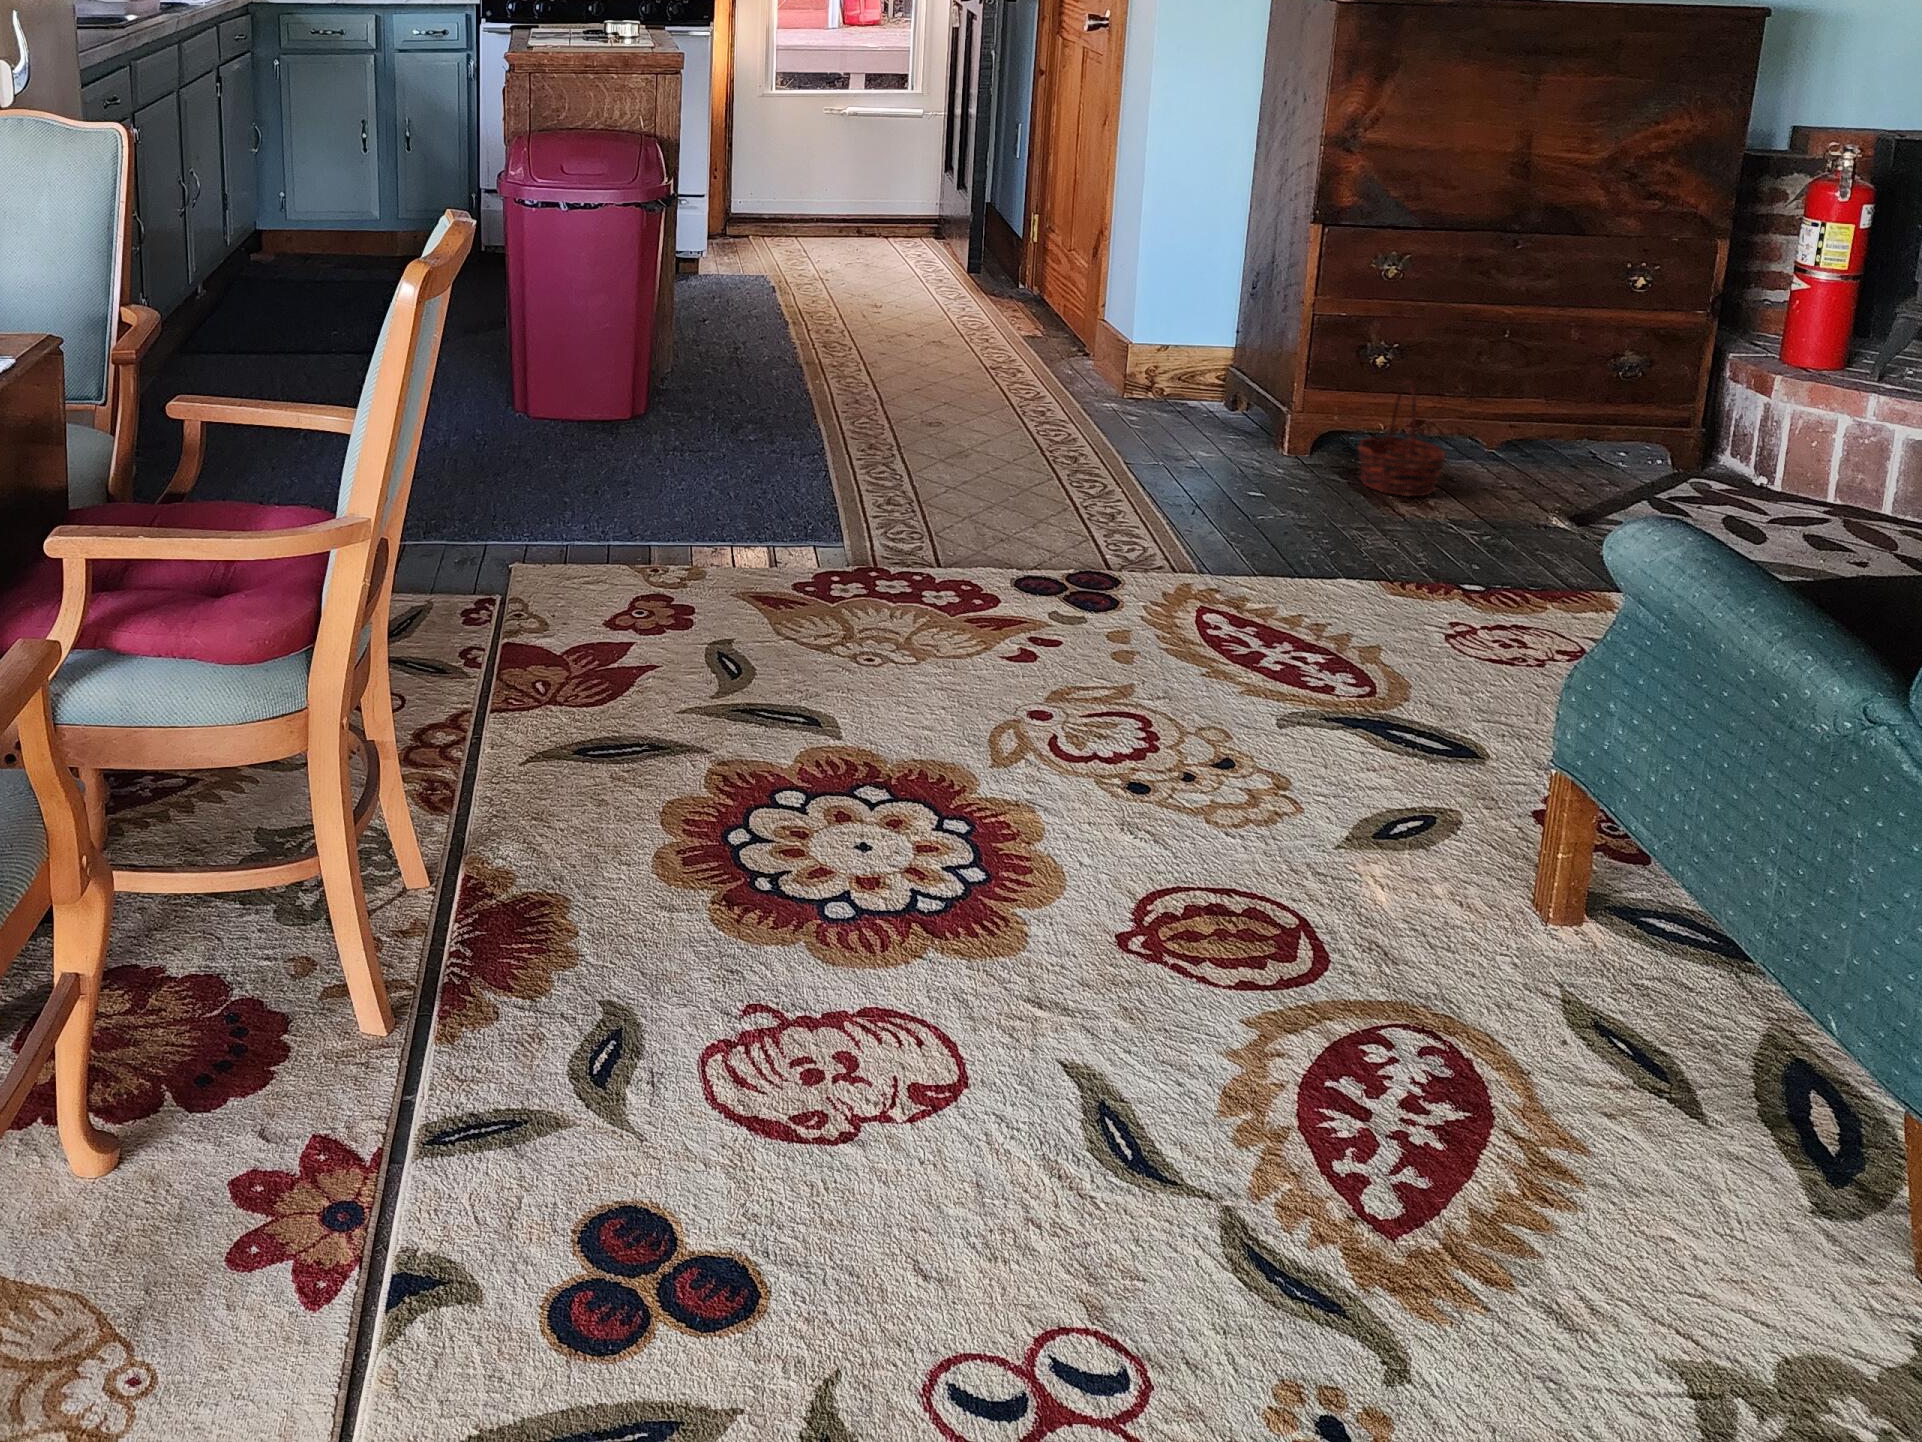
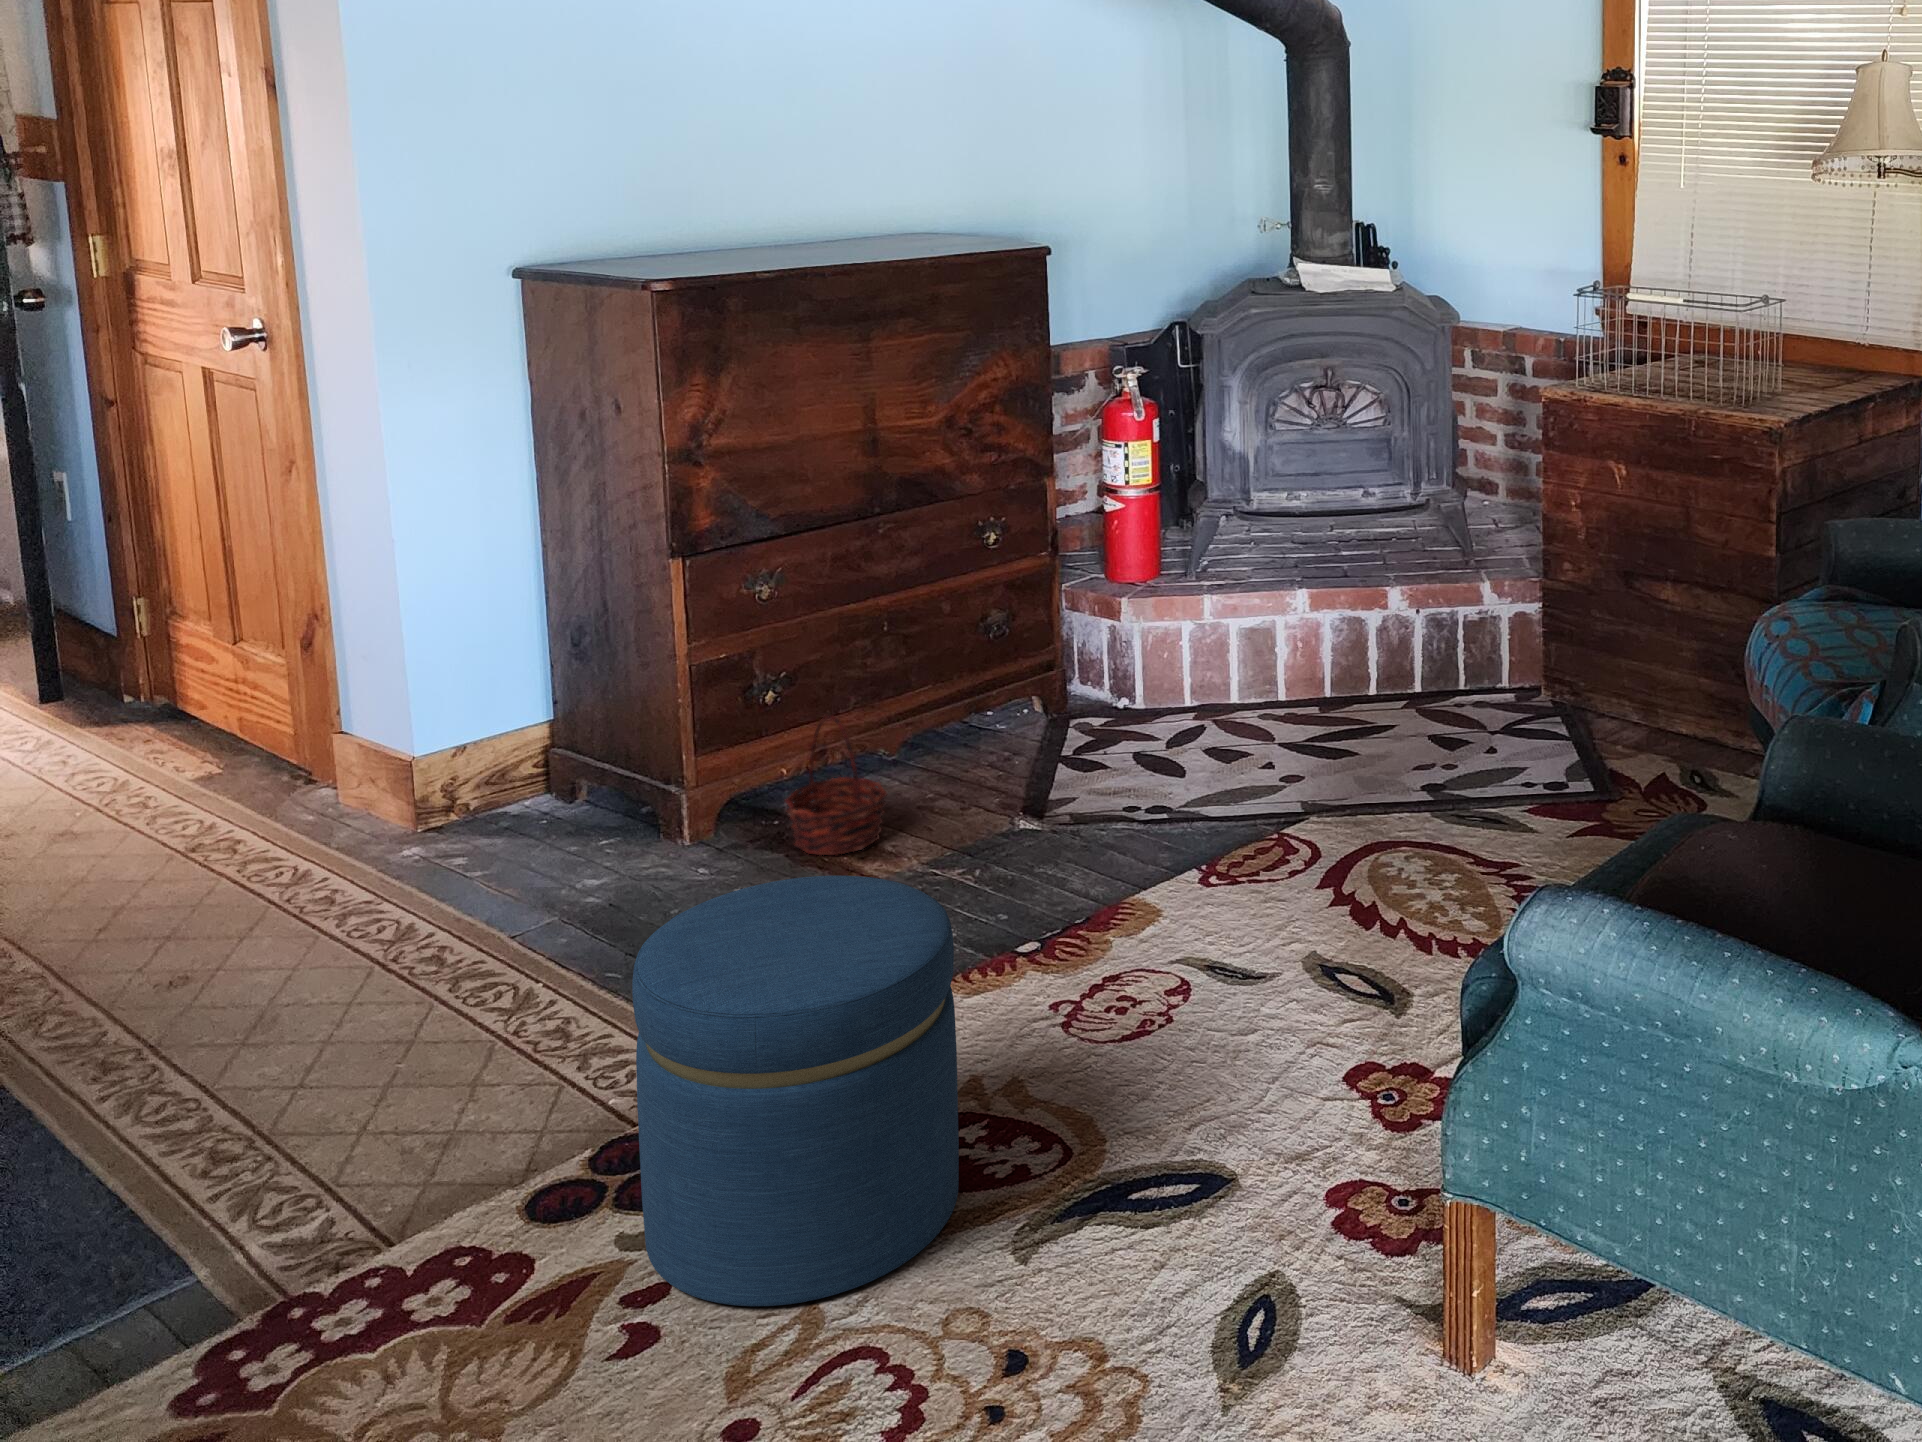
ottoman: none [1058,412,1310,696] -> present [632,876,959,1306]

